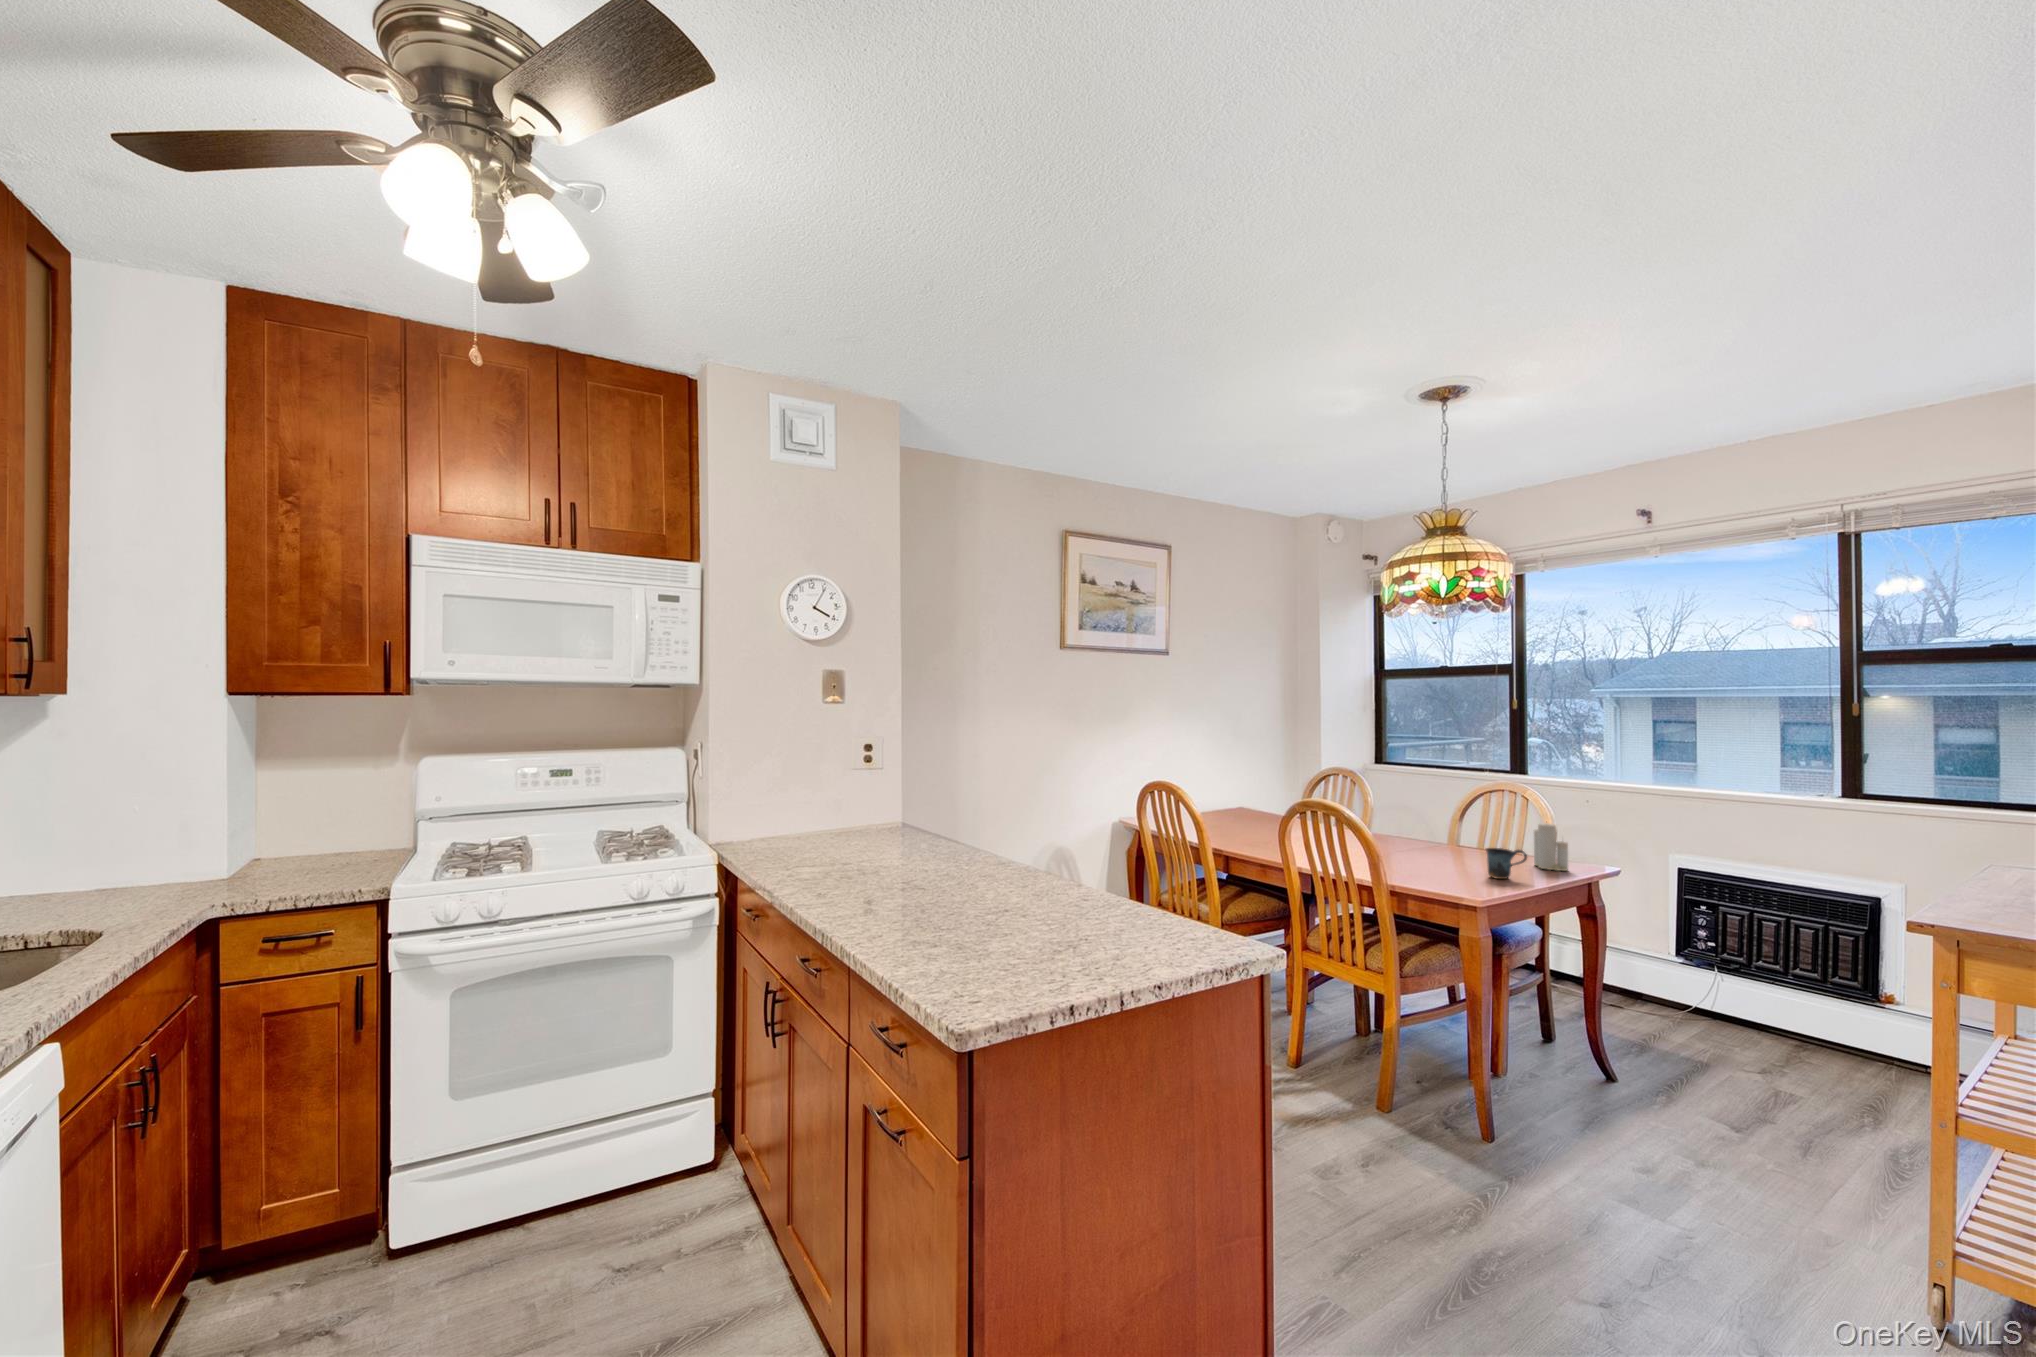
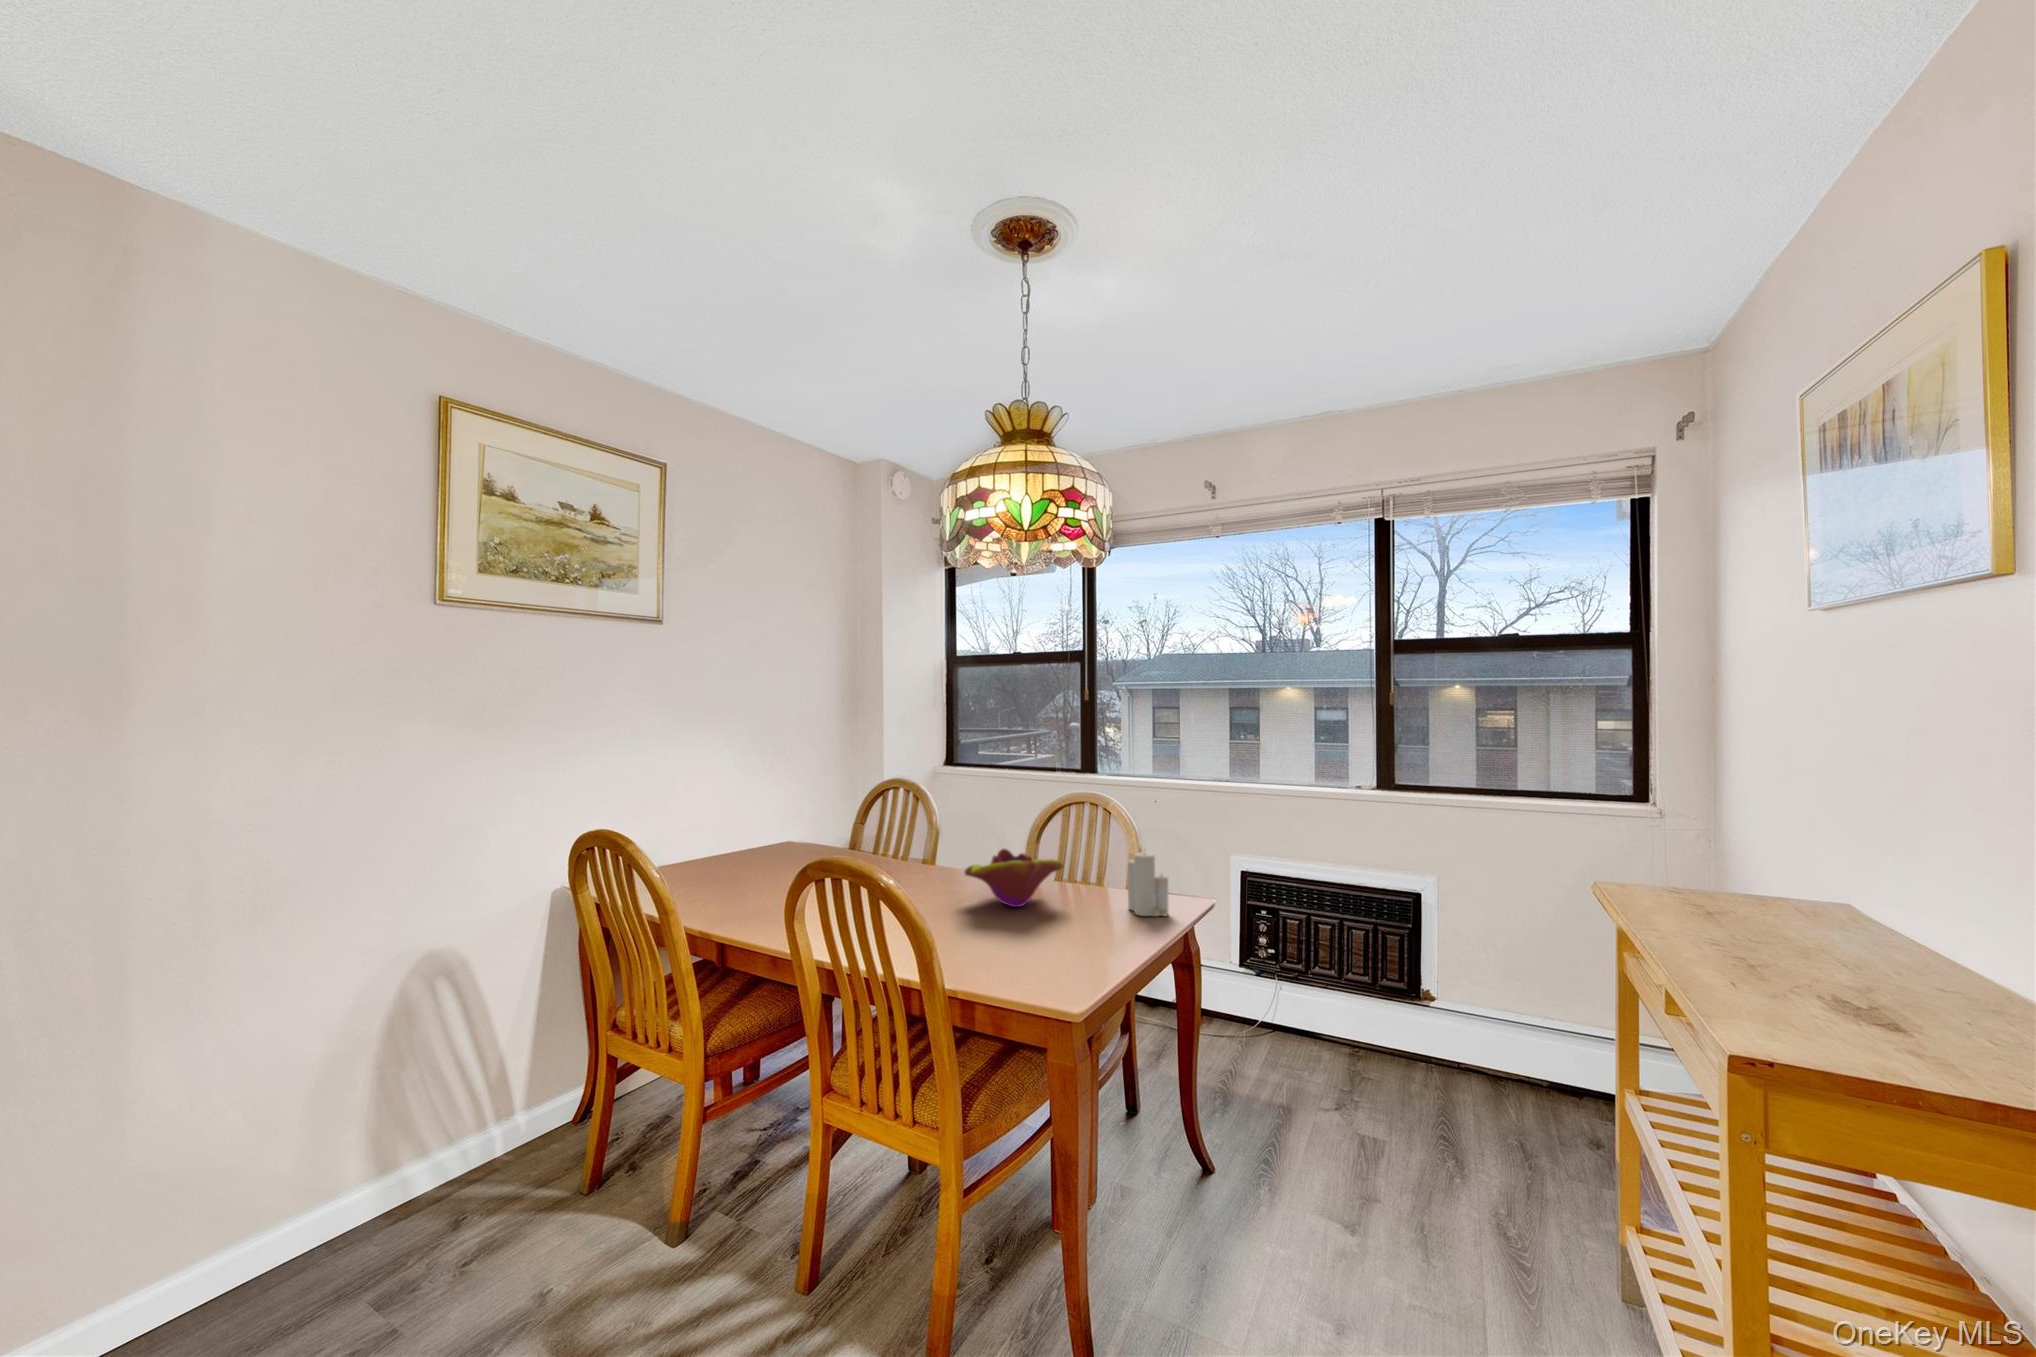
decorative bowl: none [1399,816,1479,857] -> present [965,848,1063,907]
mug: present [1486,848,1527,879] -> none [1076,899,1129,946]

